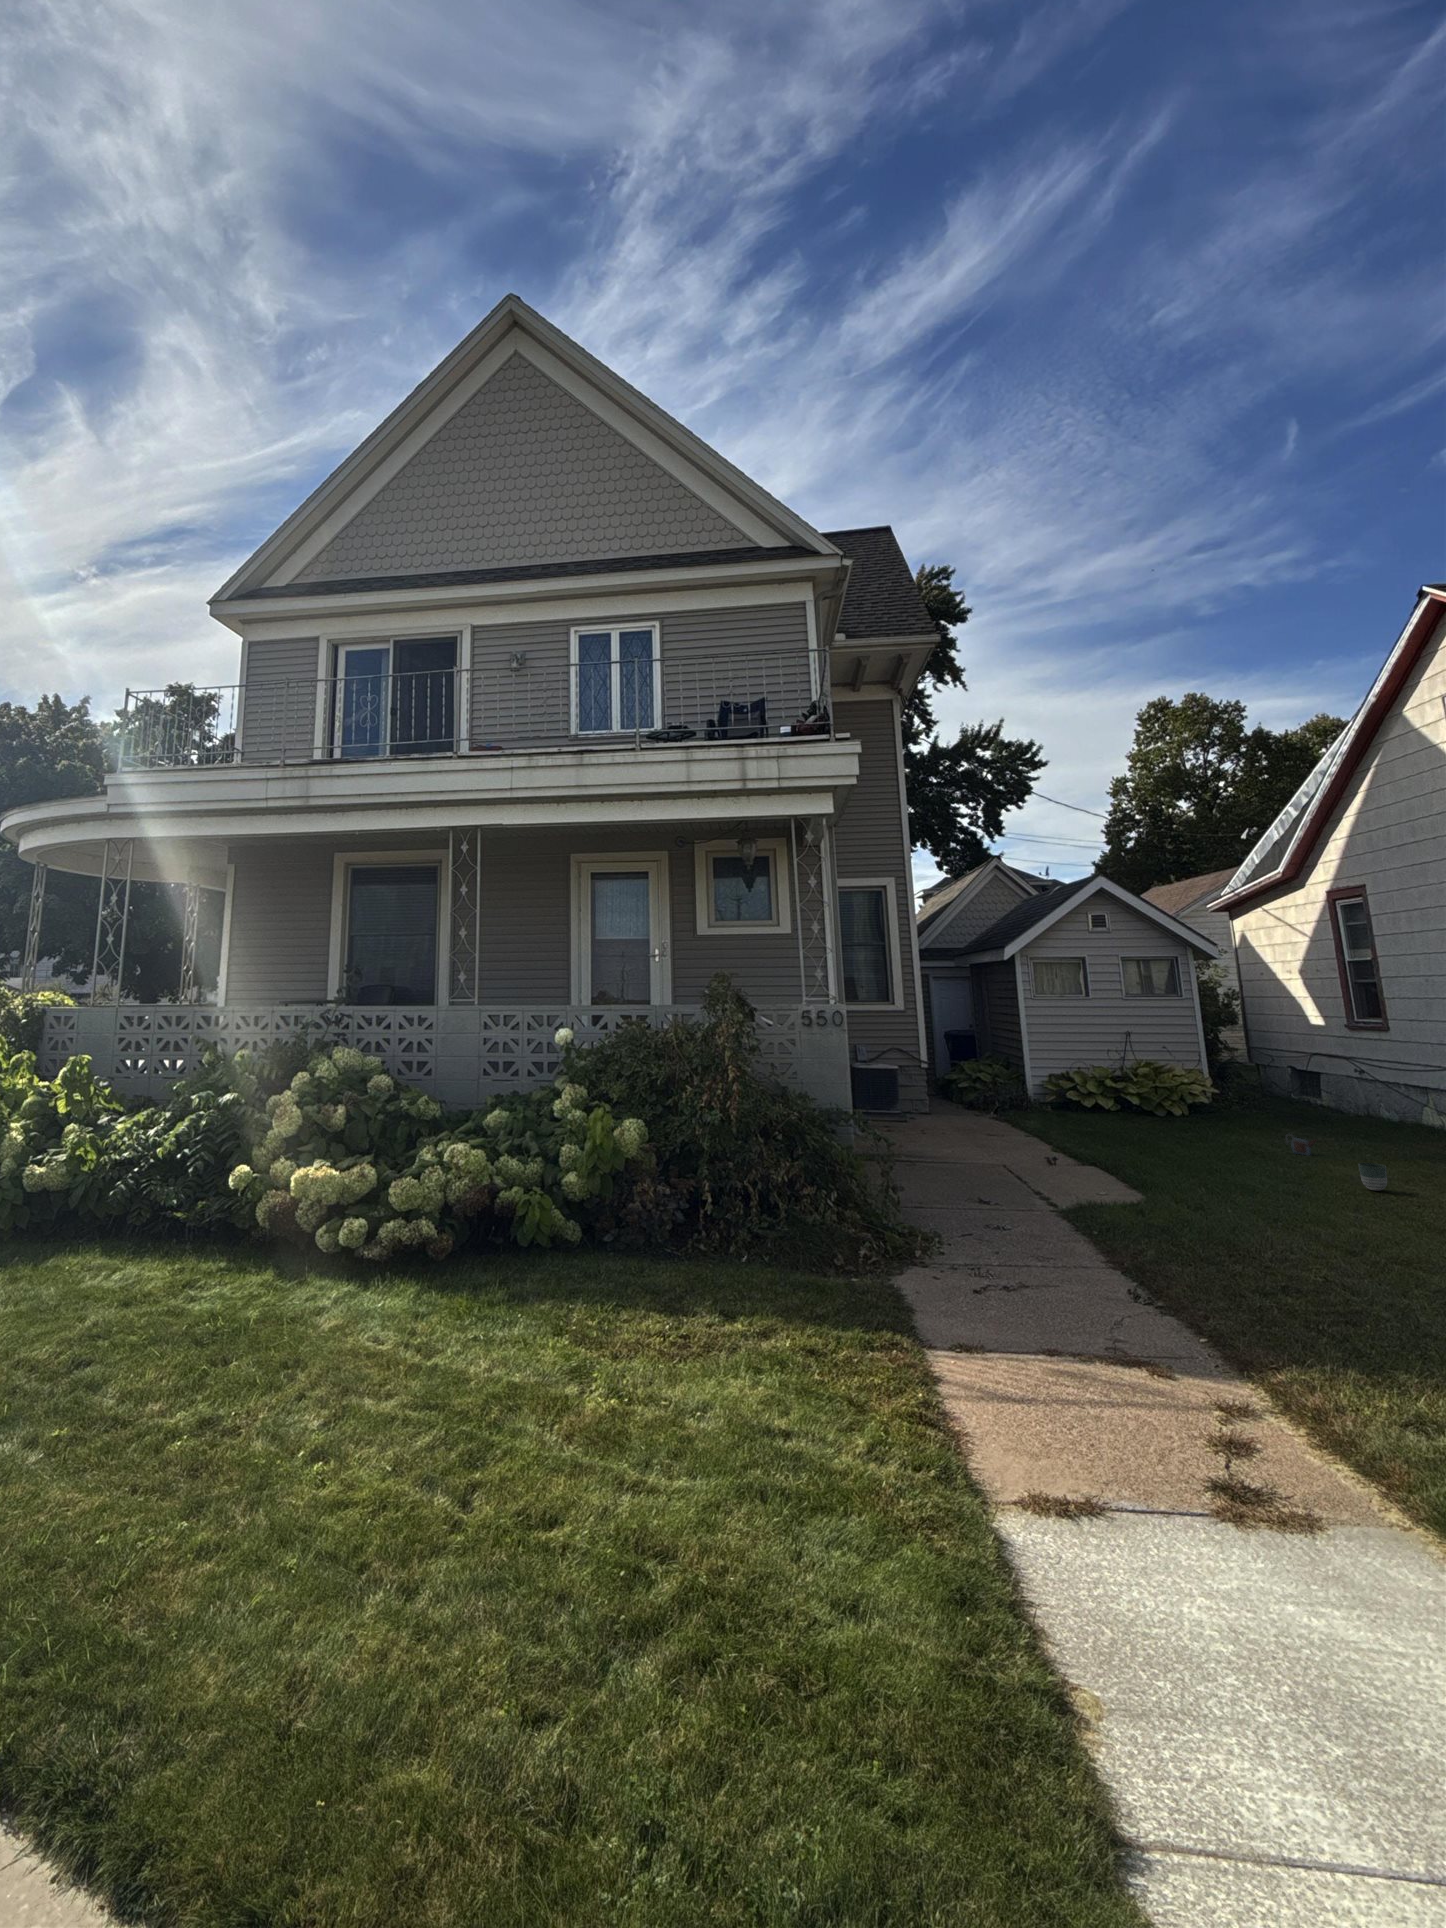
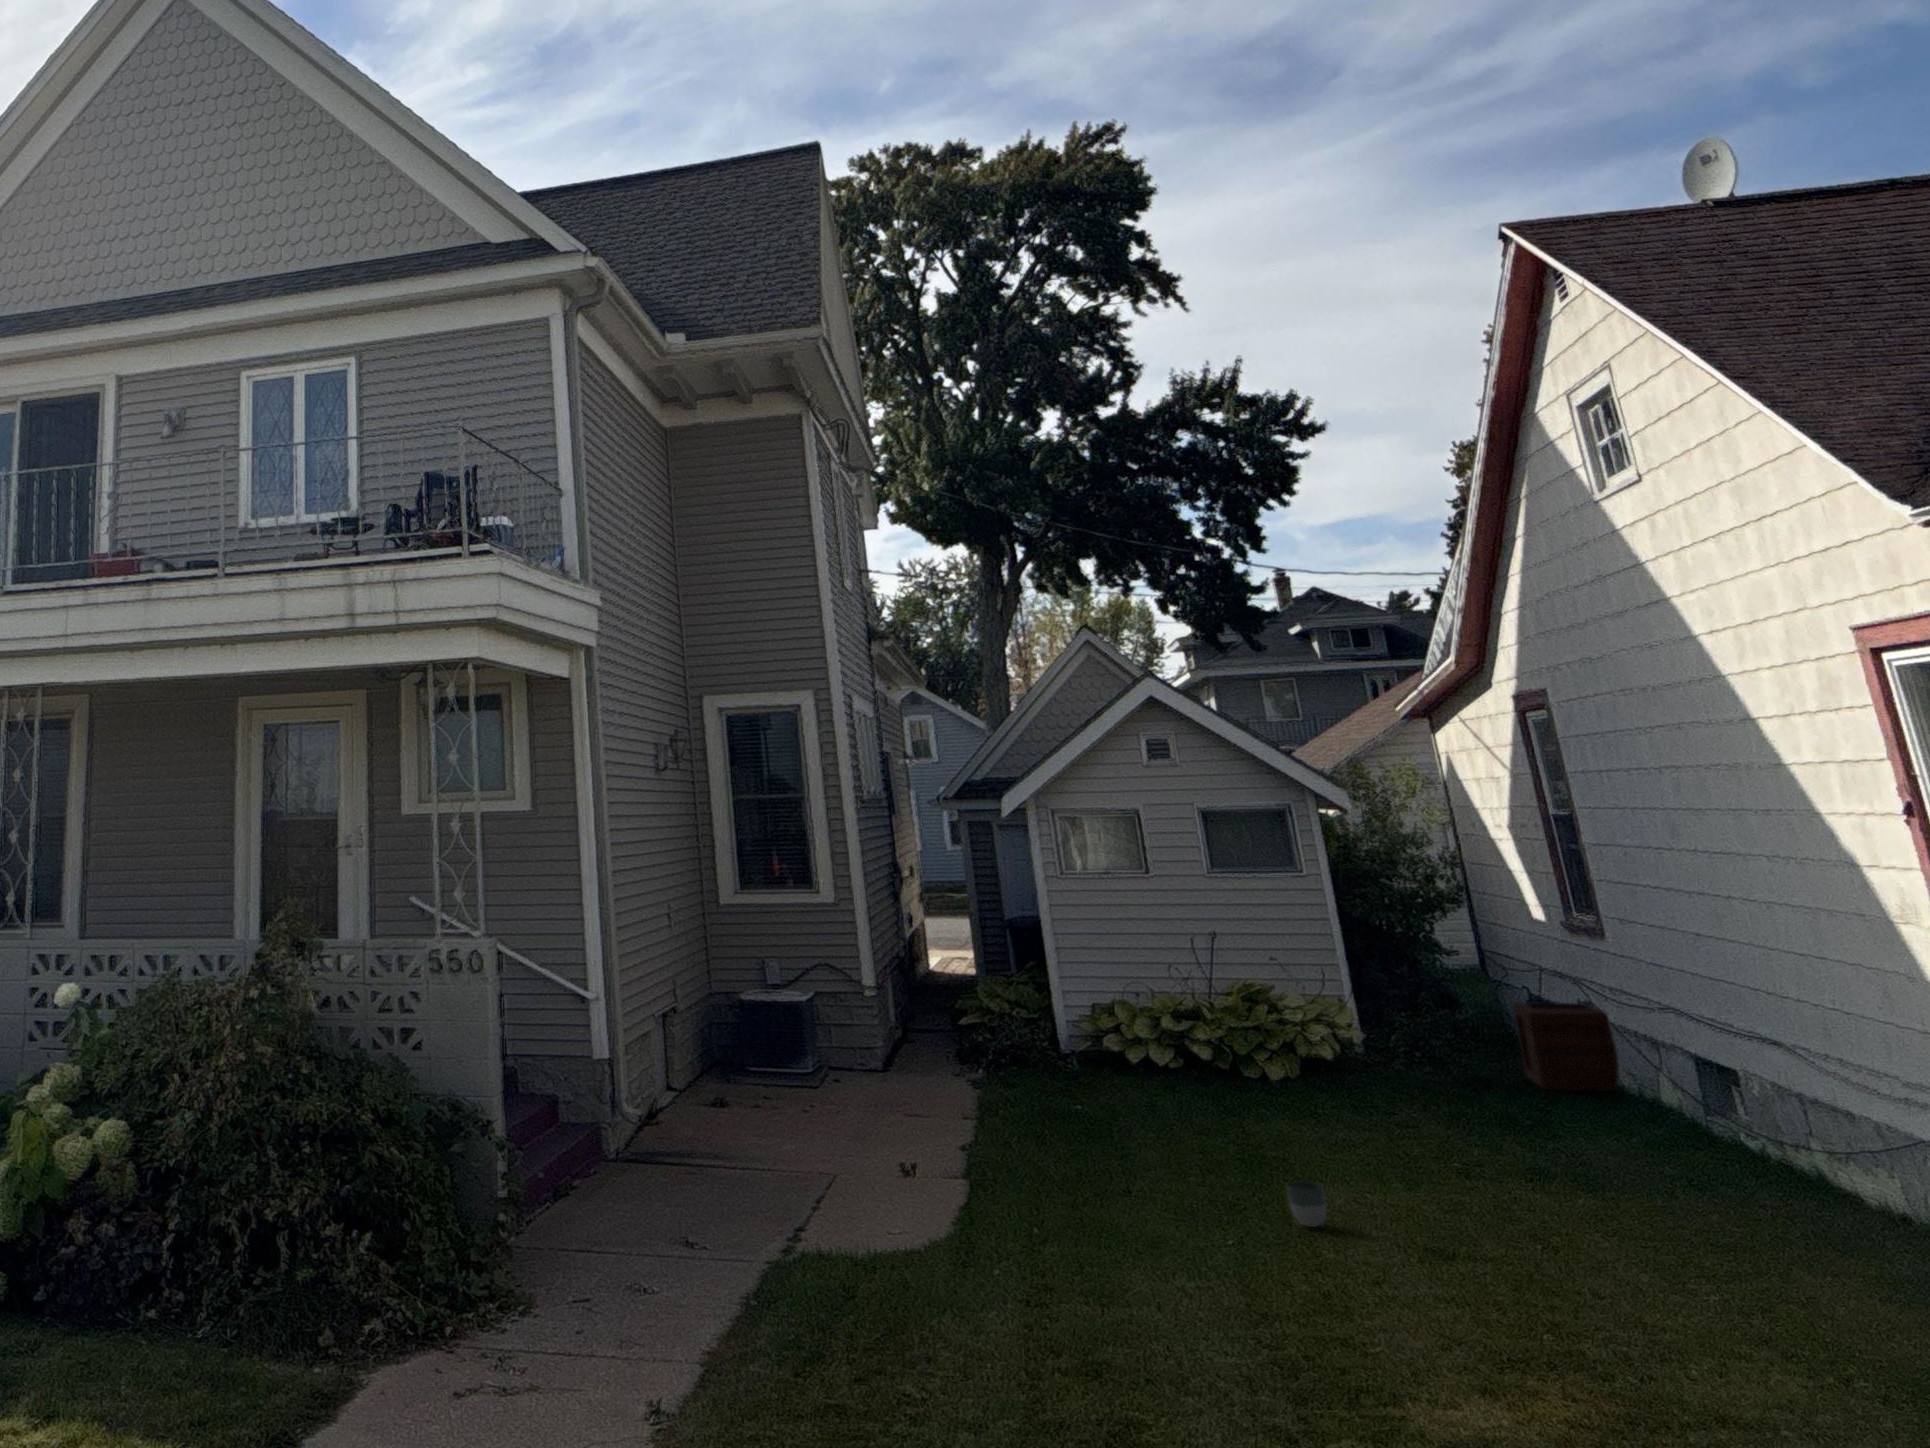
wooden crate: none [1321,1071,1398,1123] -> present [1513,1002,1621,1092]
watering can: present [1286,1135,1317,1155] -> none [1310,1122,1350,1159]

